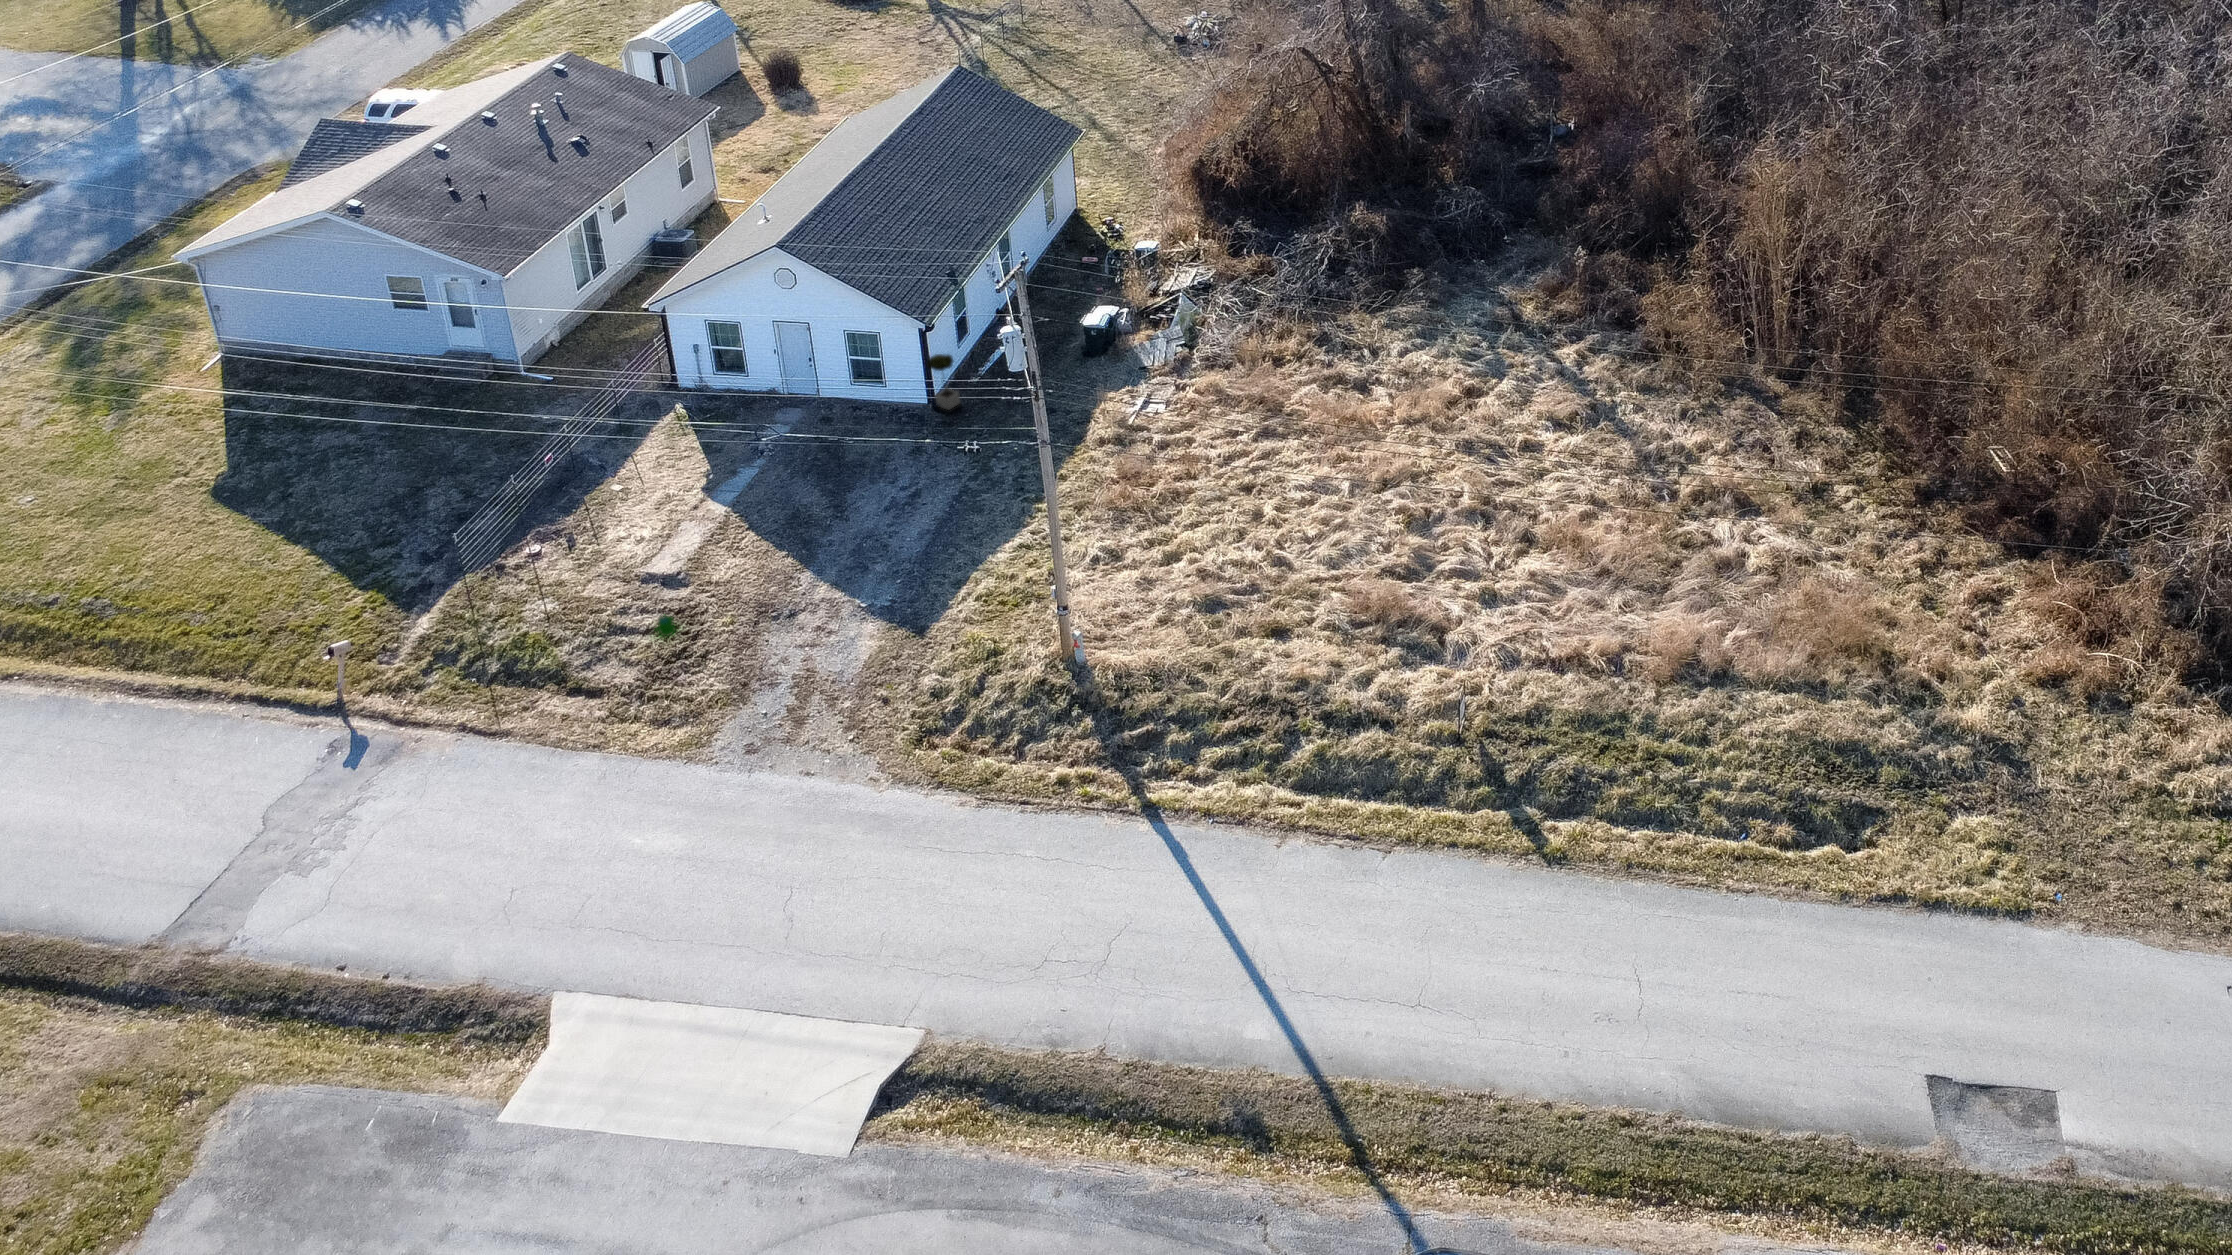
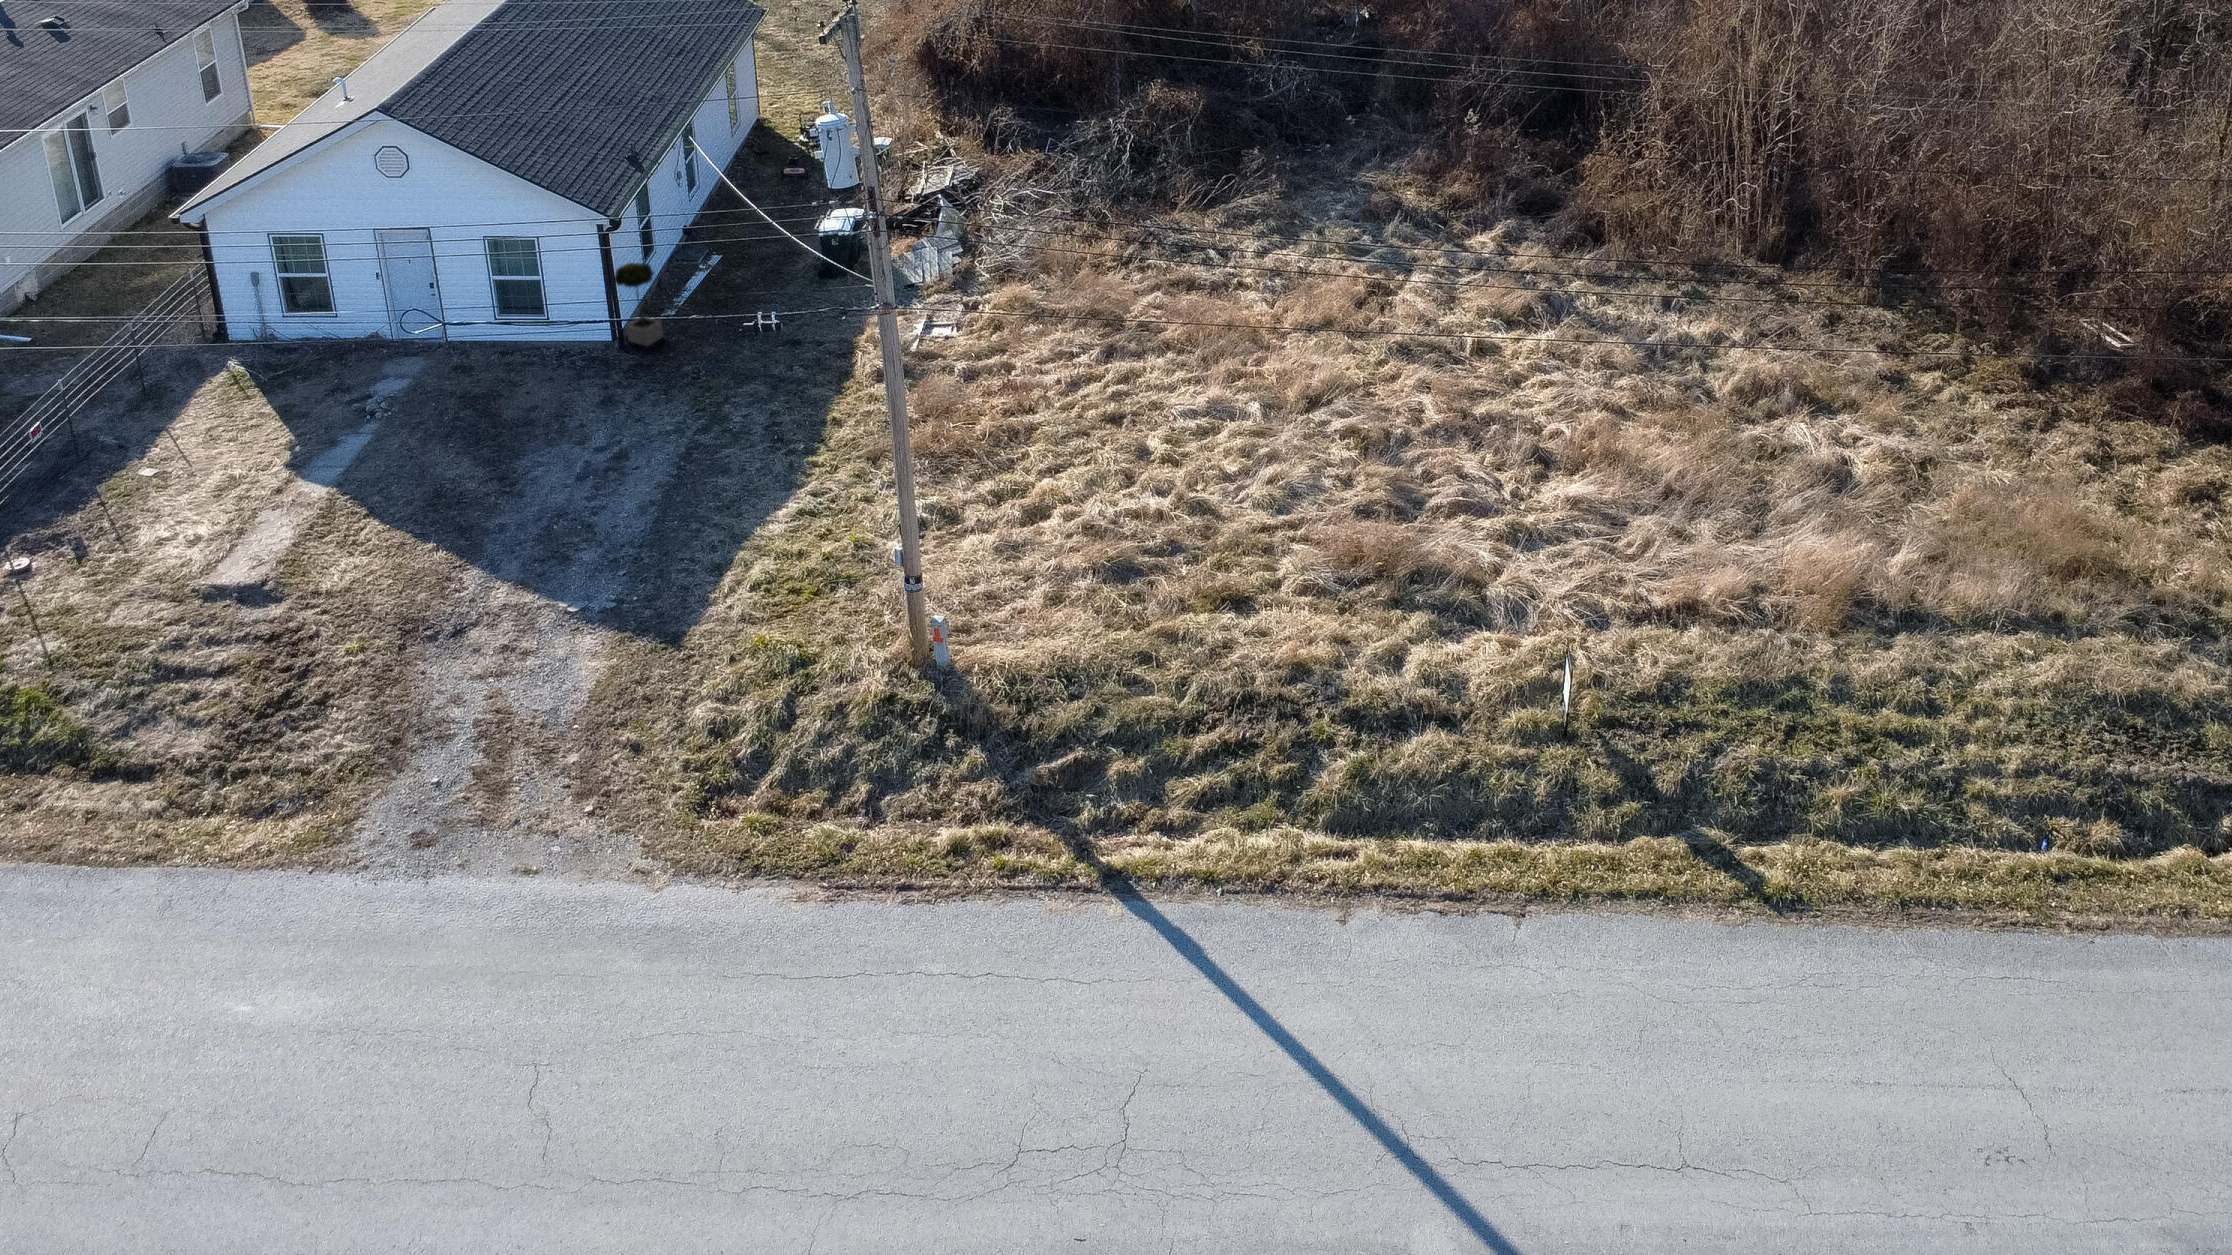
watering can: present [655,614,676,636] -> none [233,641,268,678]

